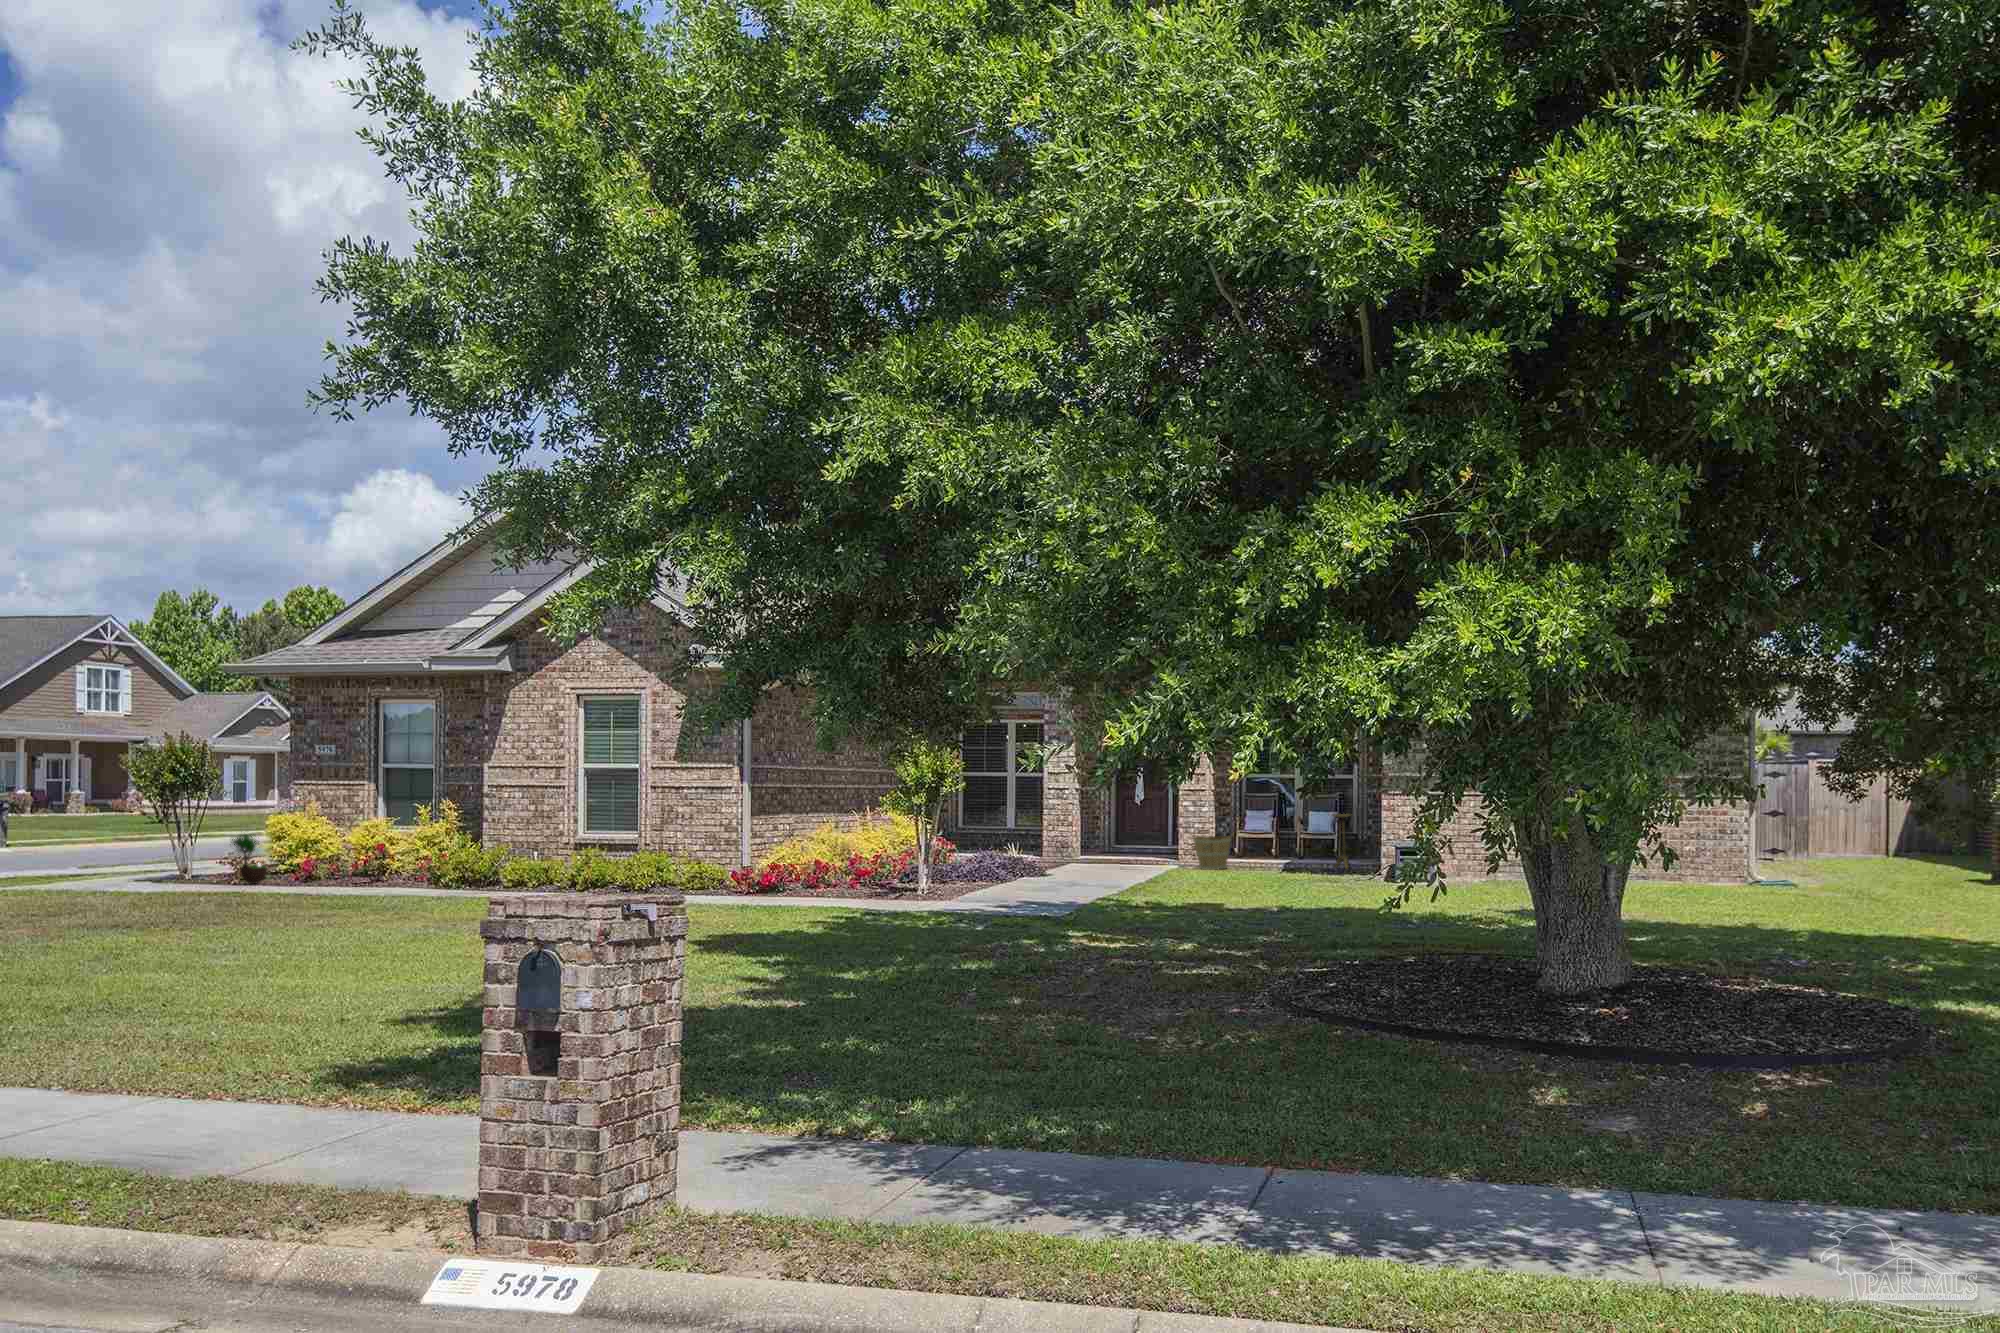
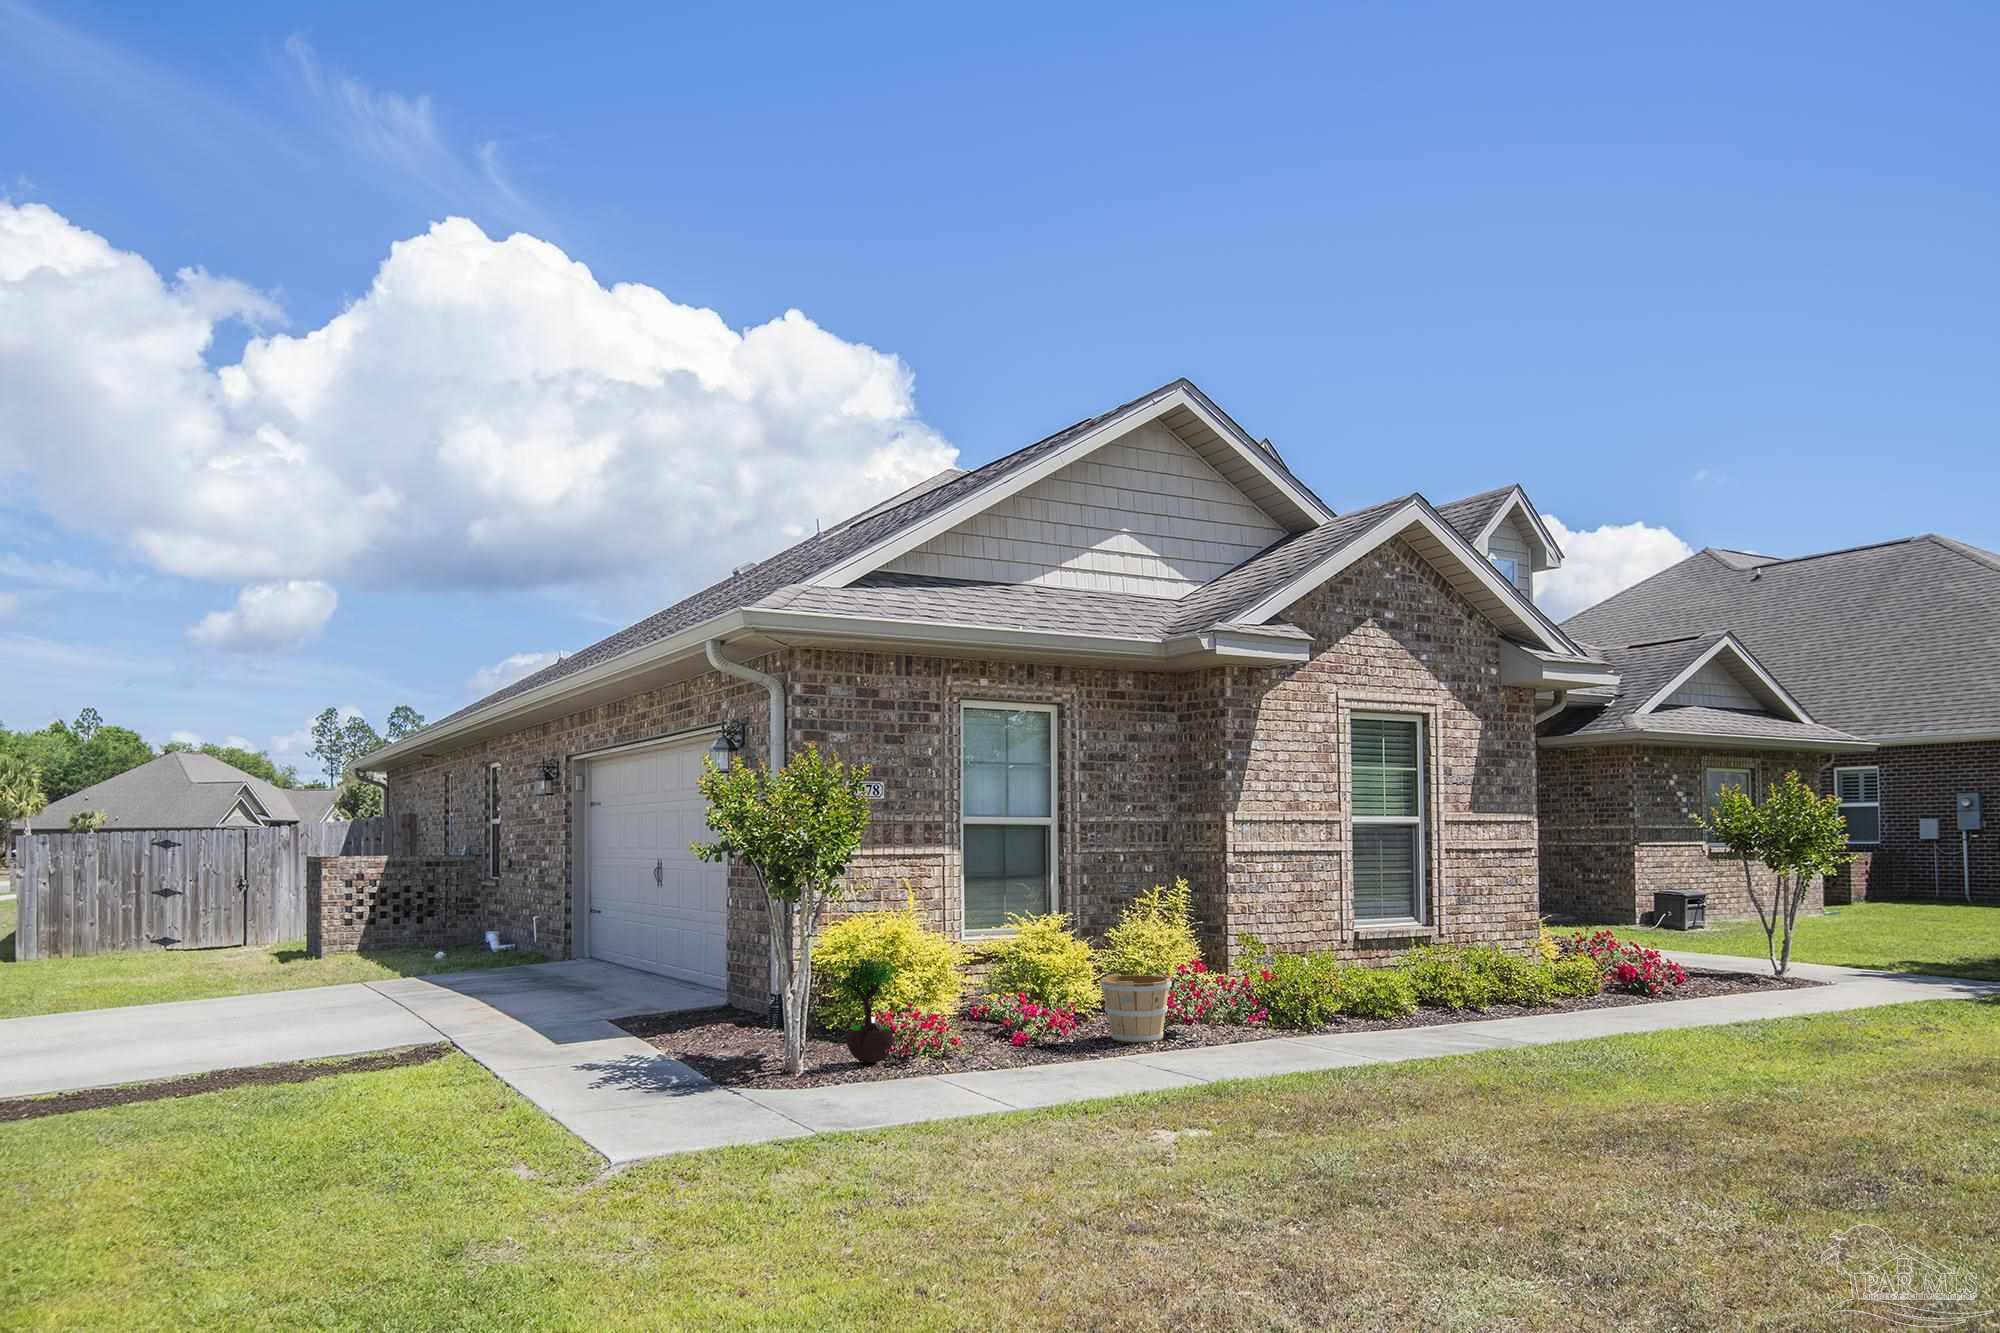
side table: present [1334,814,1350,869] -> none [1713,872,1739,925]
wooden bucket: present [1193,836,1231,870] -> present [1100,973,1172,1043]

